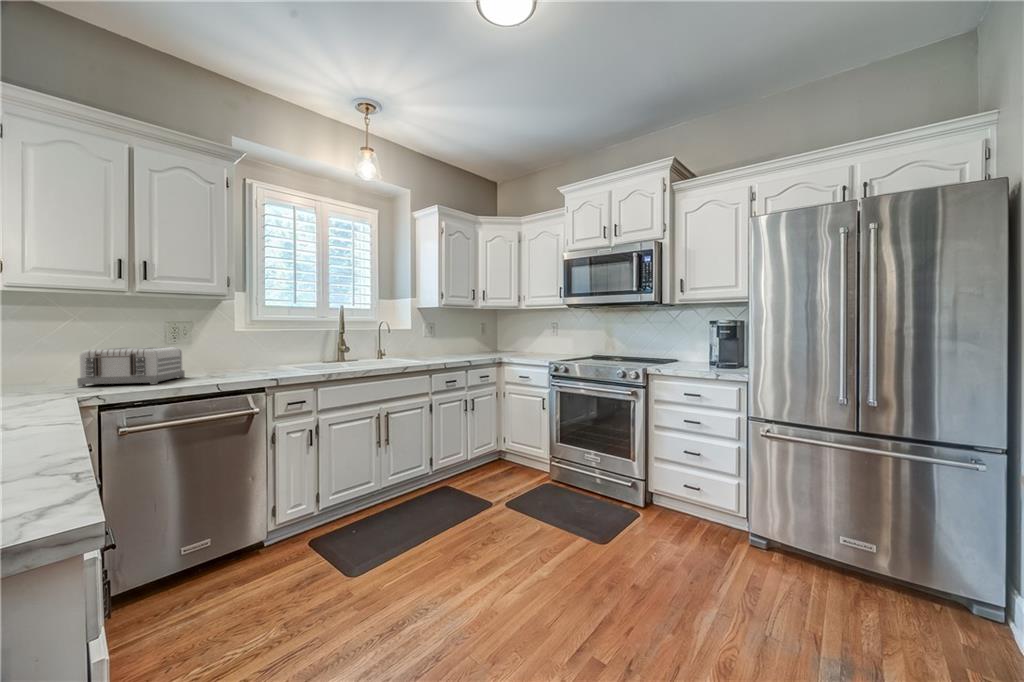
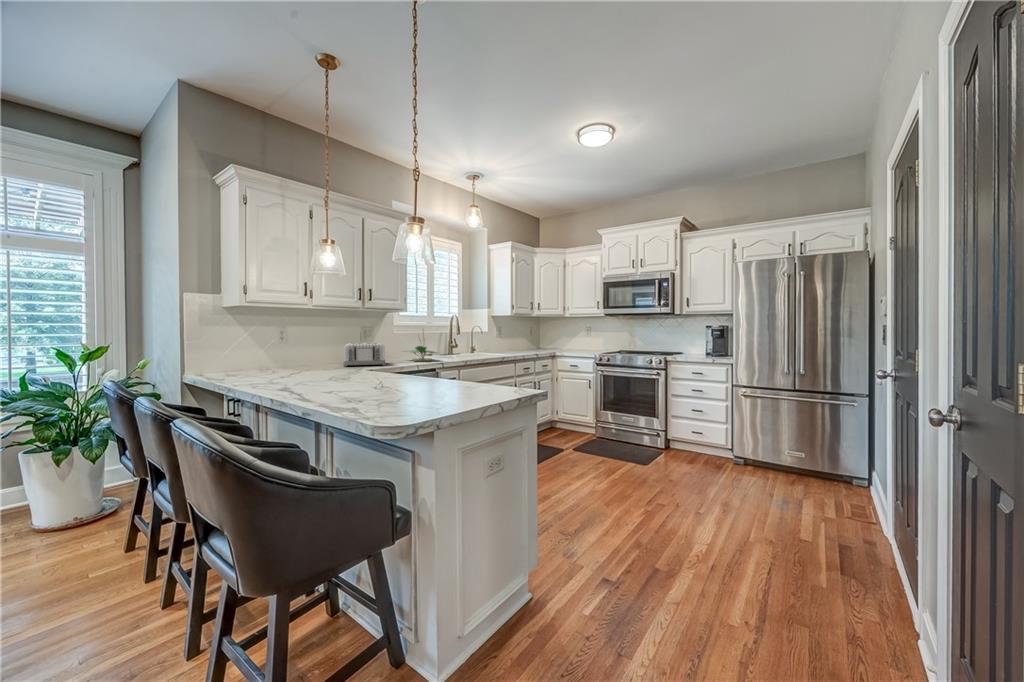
potted plant: none [228,323,284,375] -> present [410,346,436,361]

